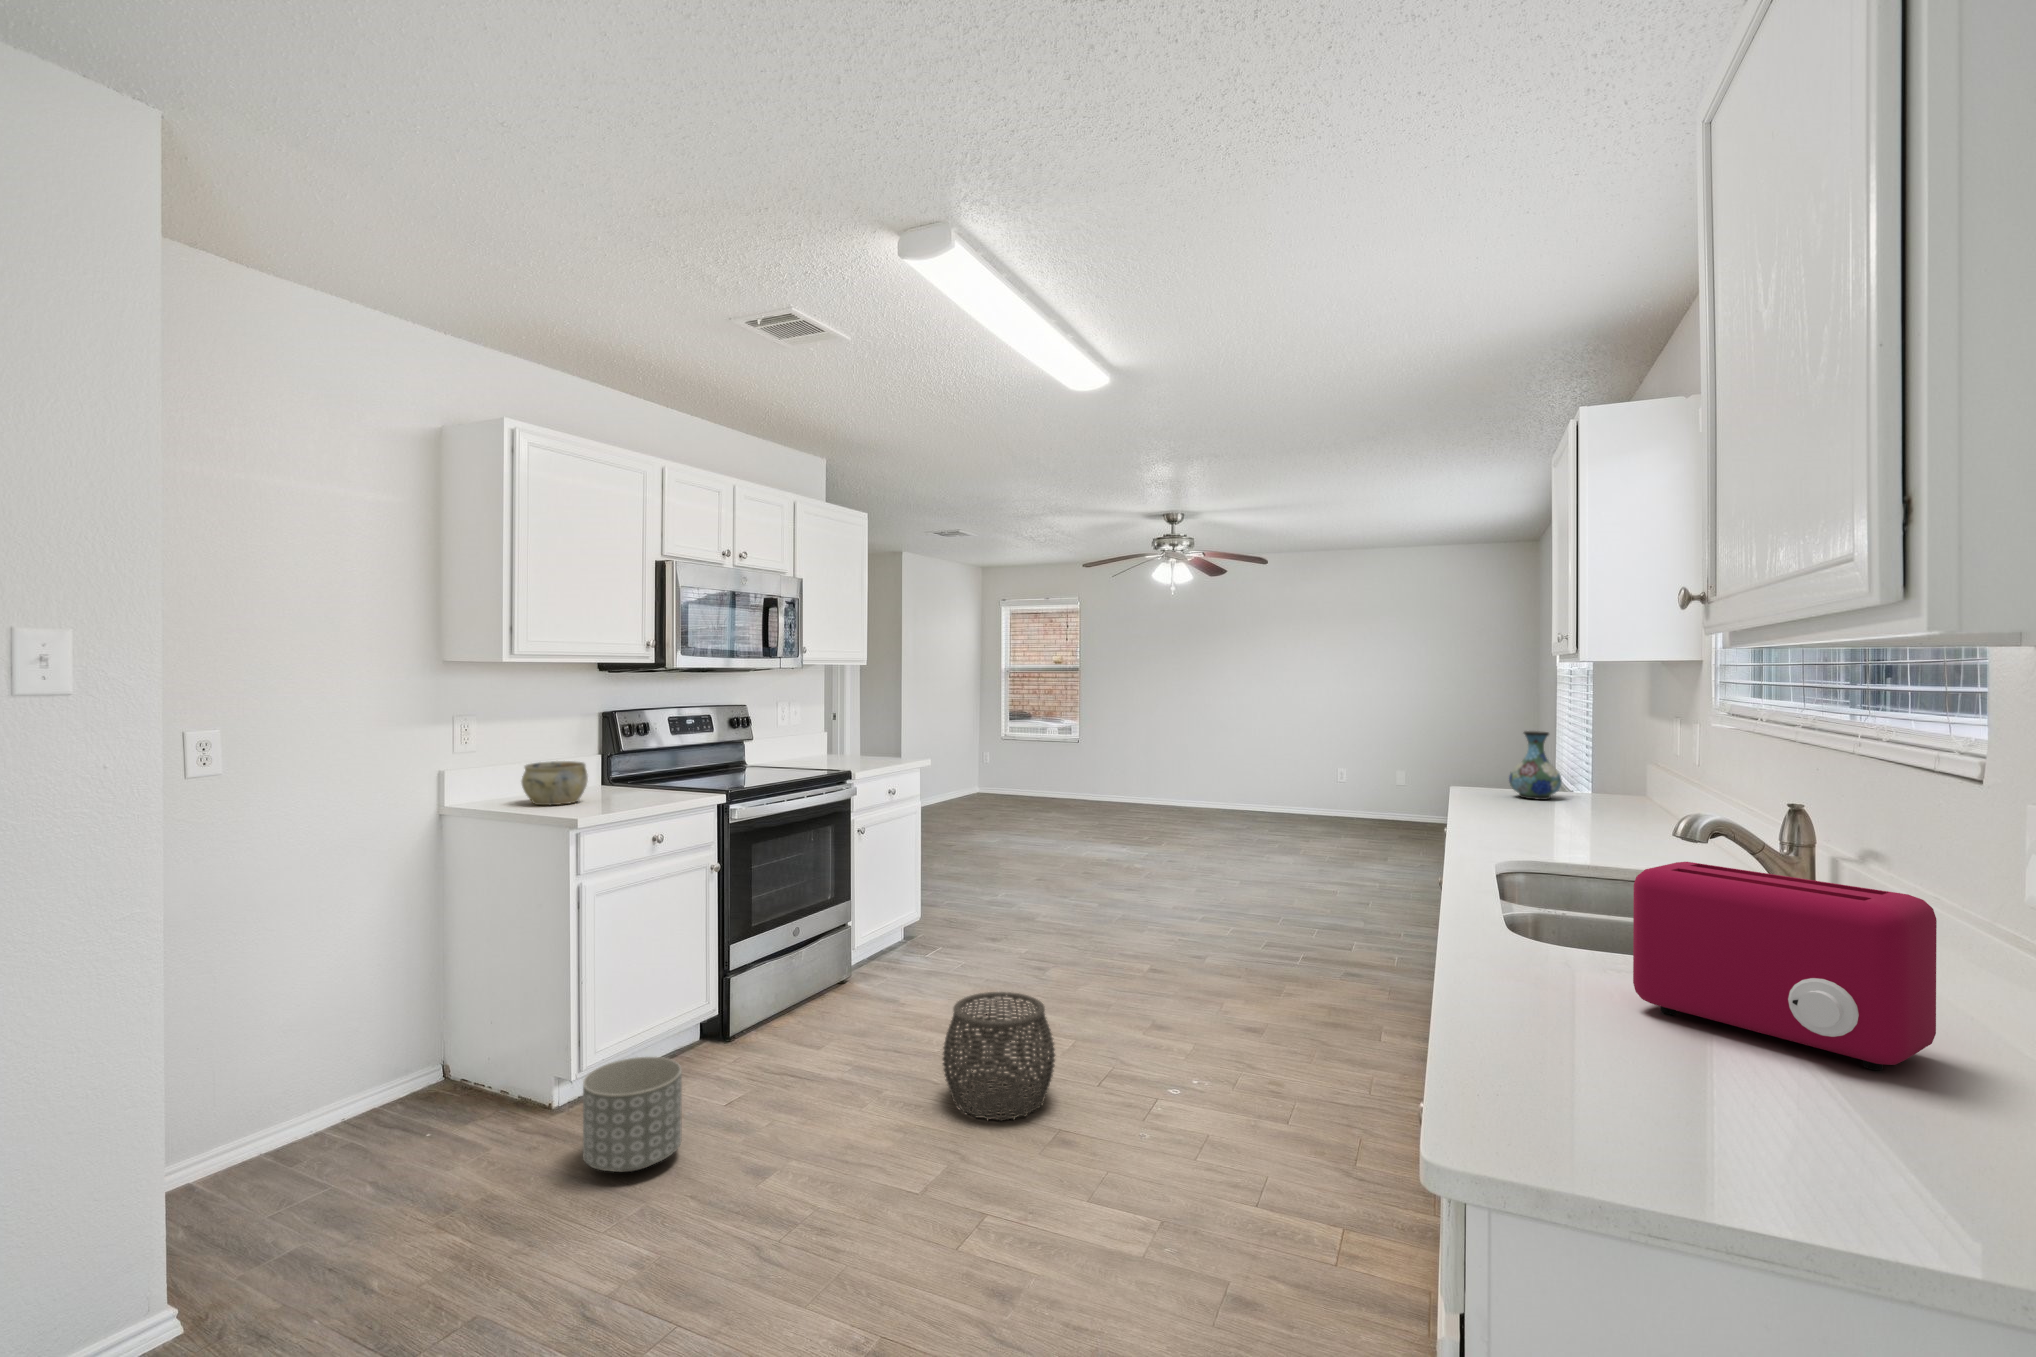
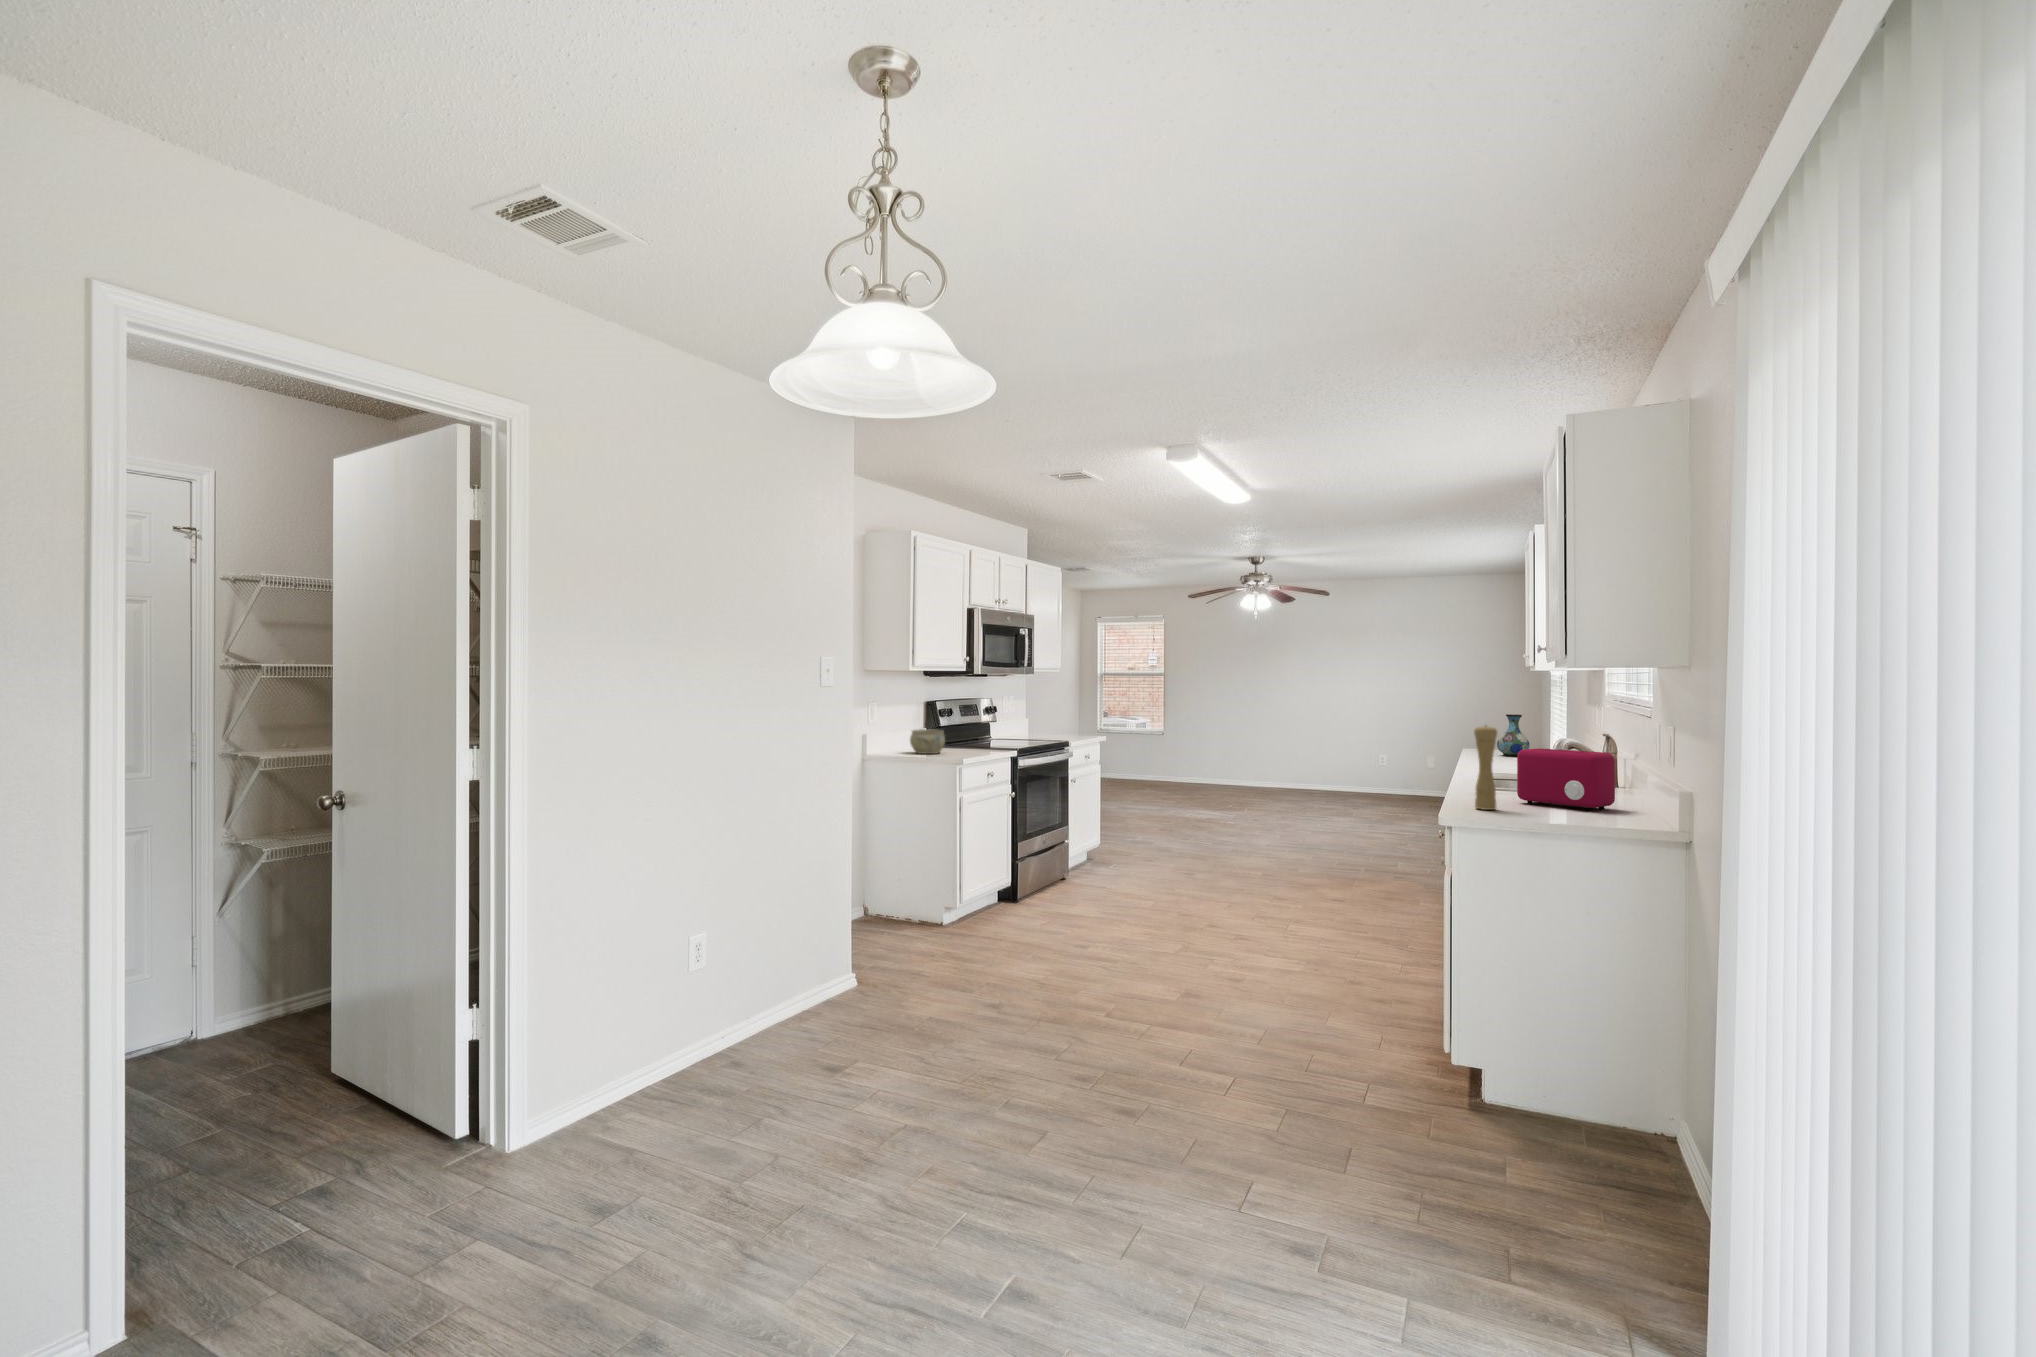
pepper mill: none [1531,818,1601,1070] -> present [1474,726,1497,810]
woven basket: present [943,992,1055,1120] -> none [1164,864,1230,929]
planter: present [583,1057,682,1172] -> none [987,888,1037,943]

